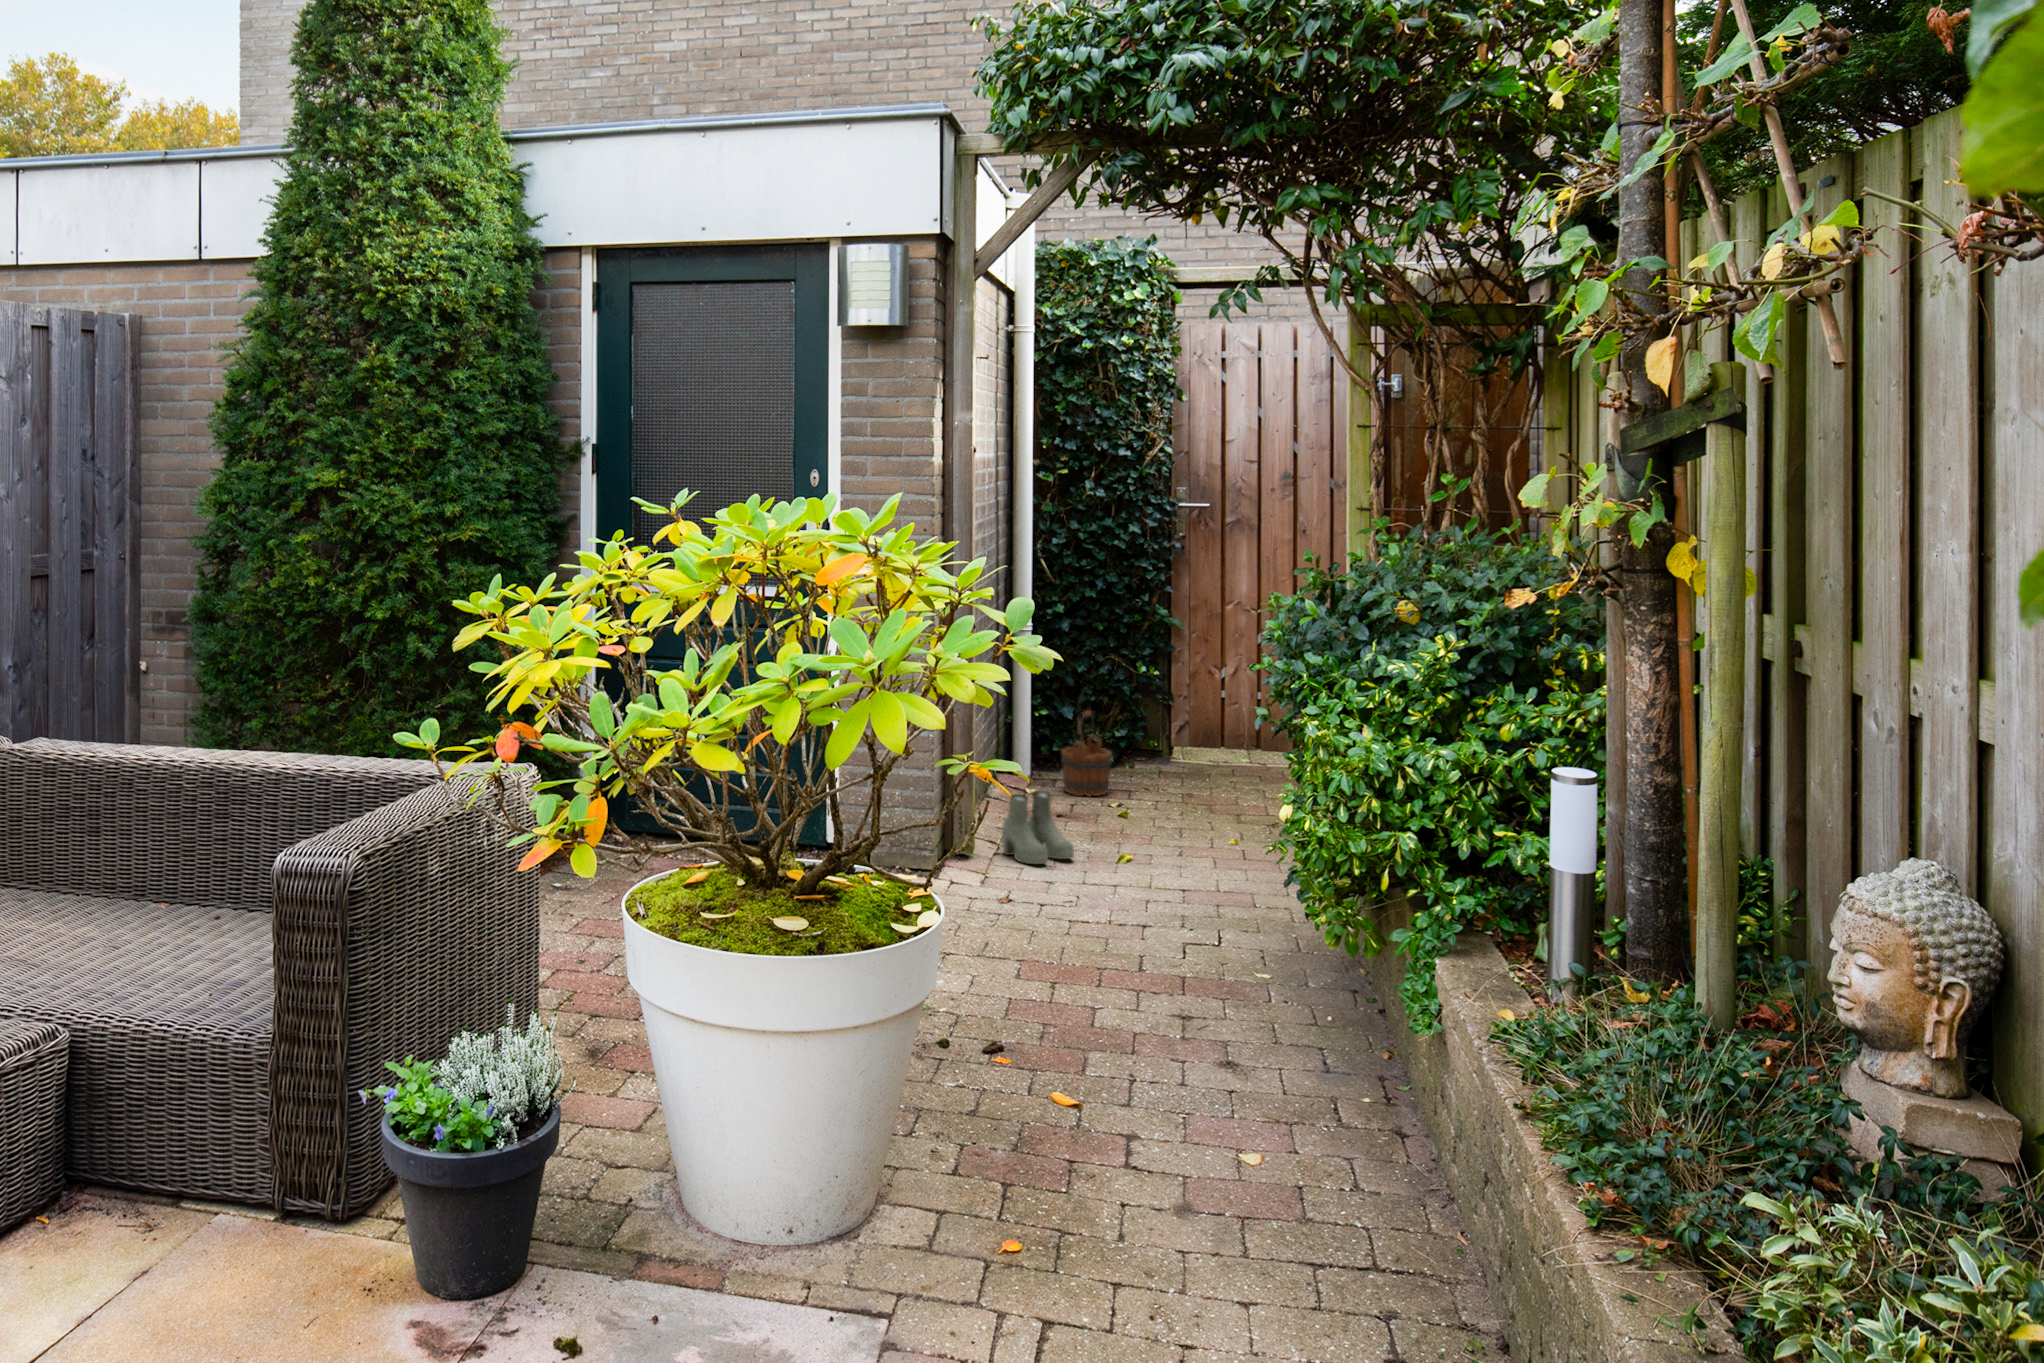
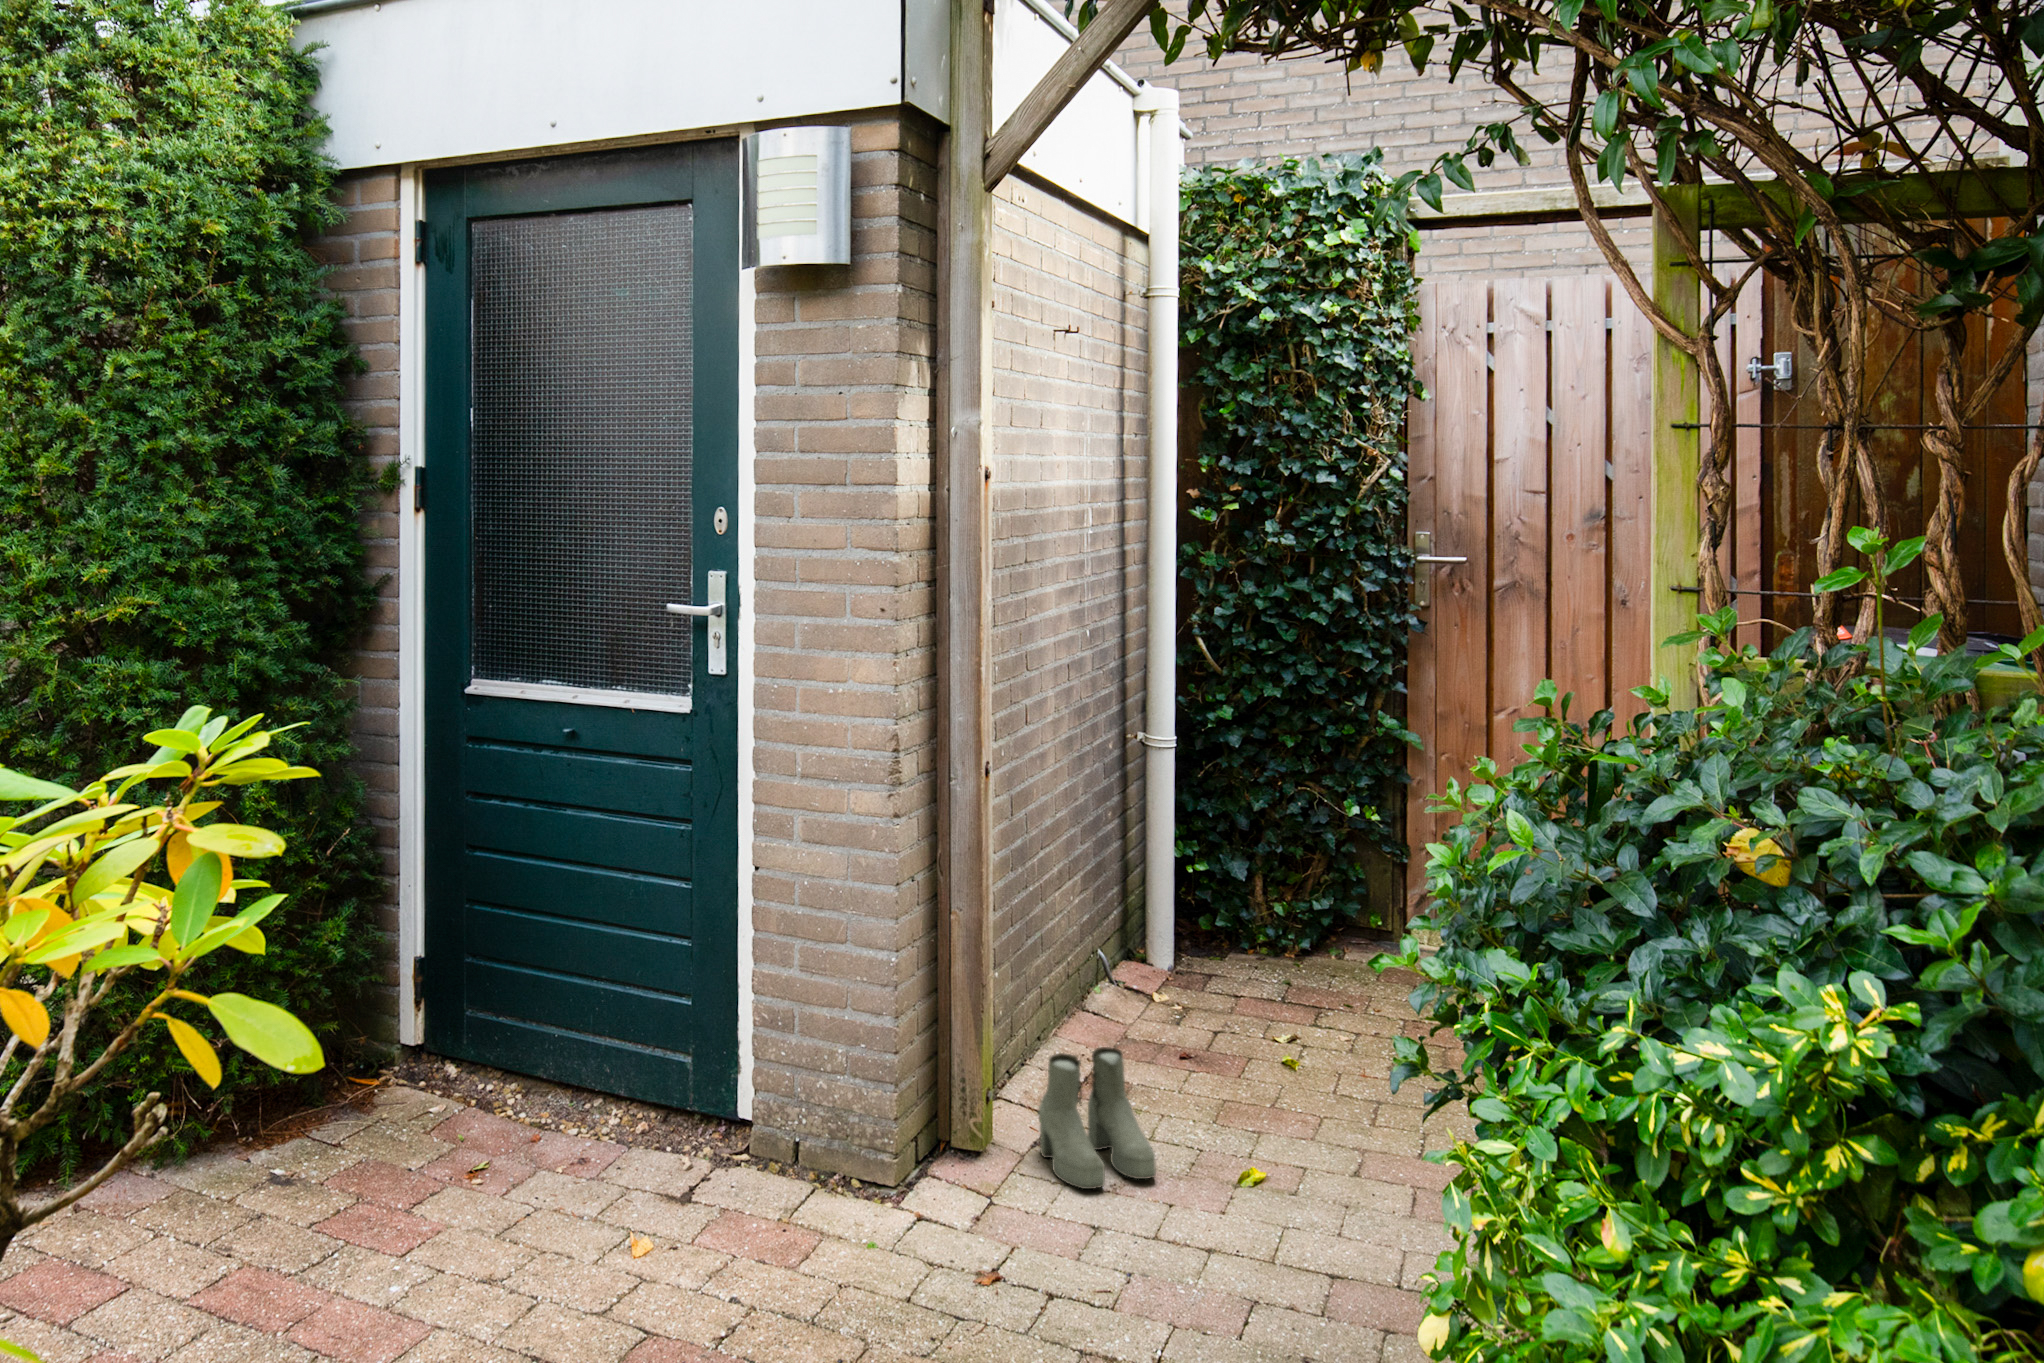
wooden bucket: present [1061,710,1112,797] -> none [1204,881,1285,1020]

